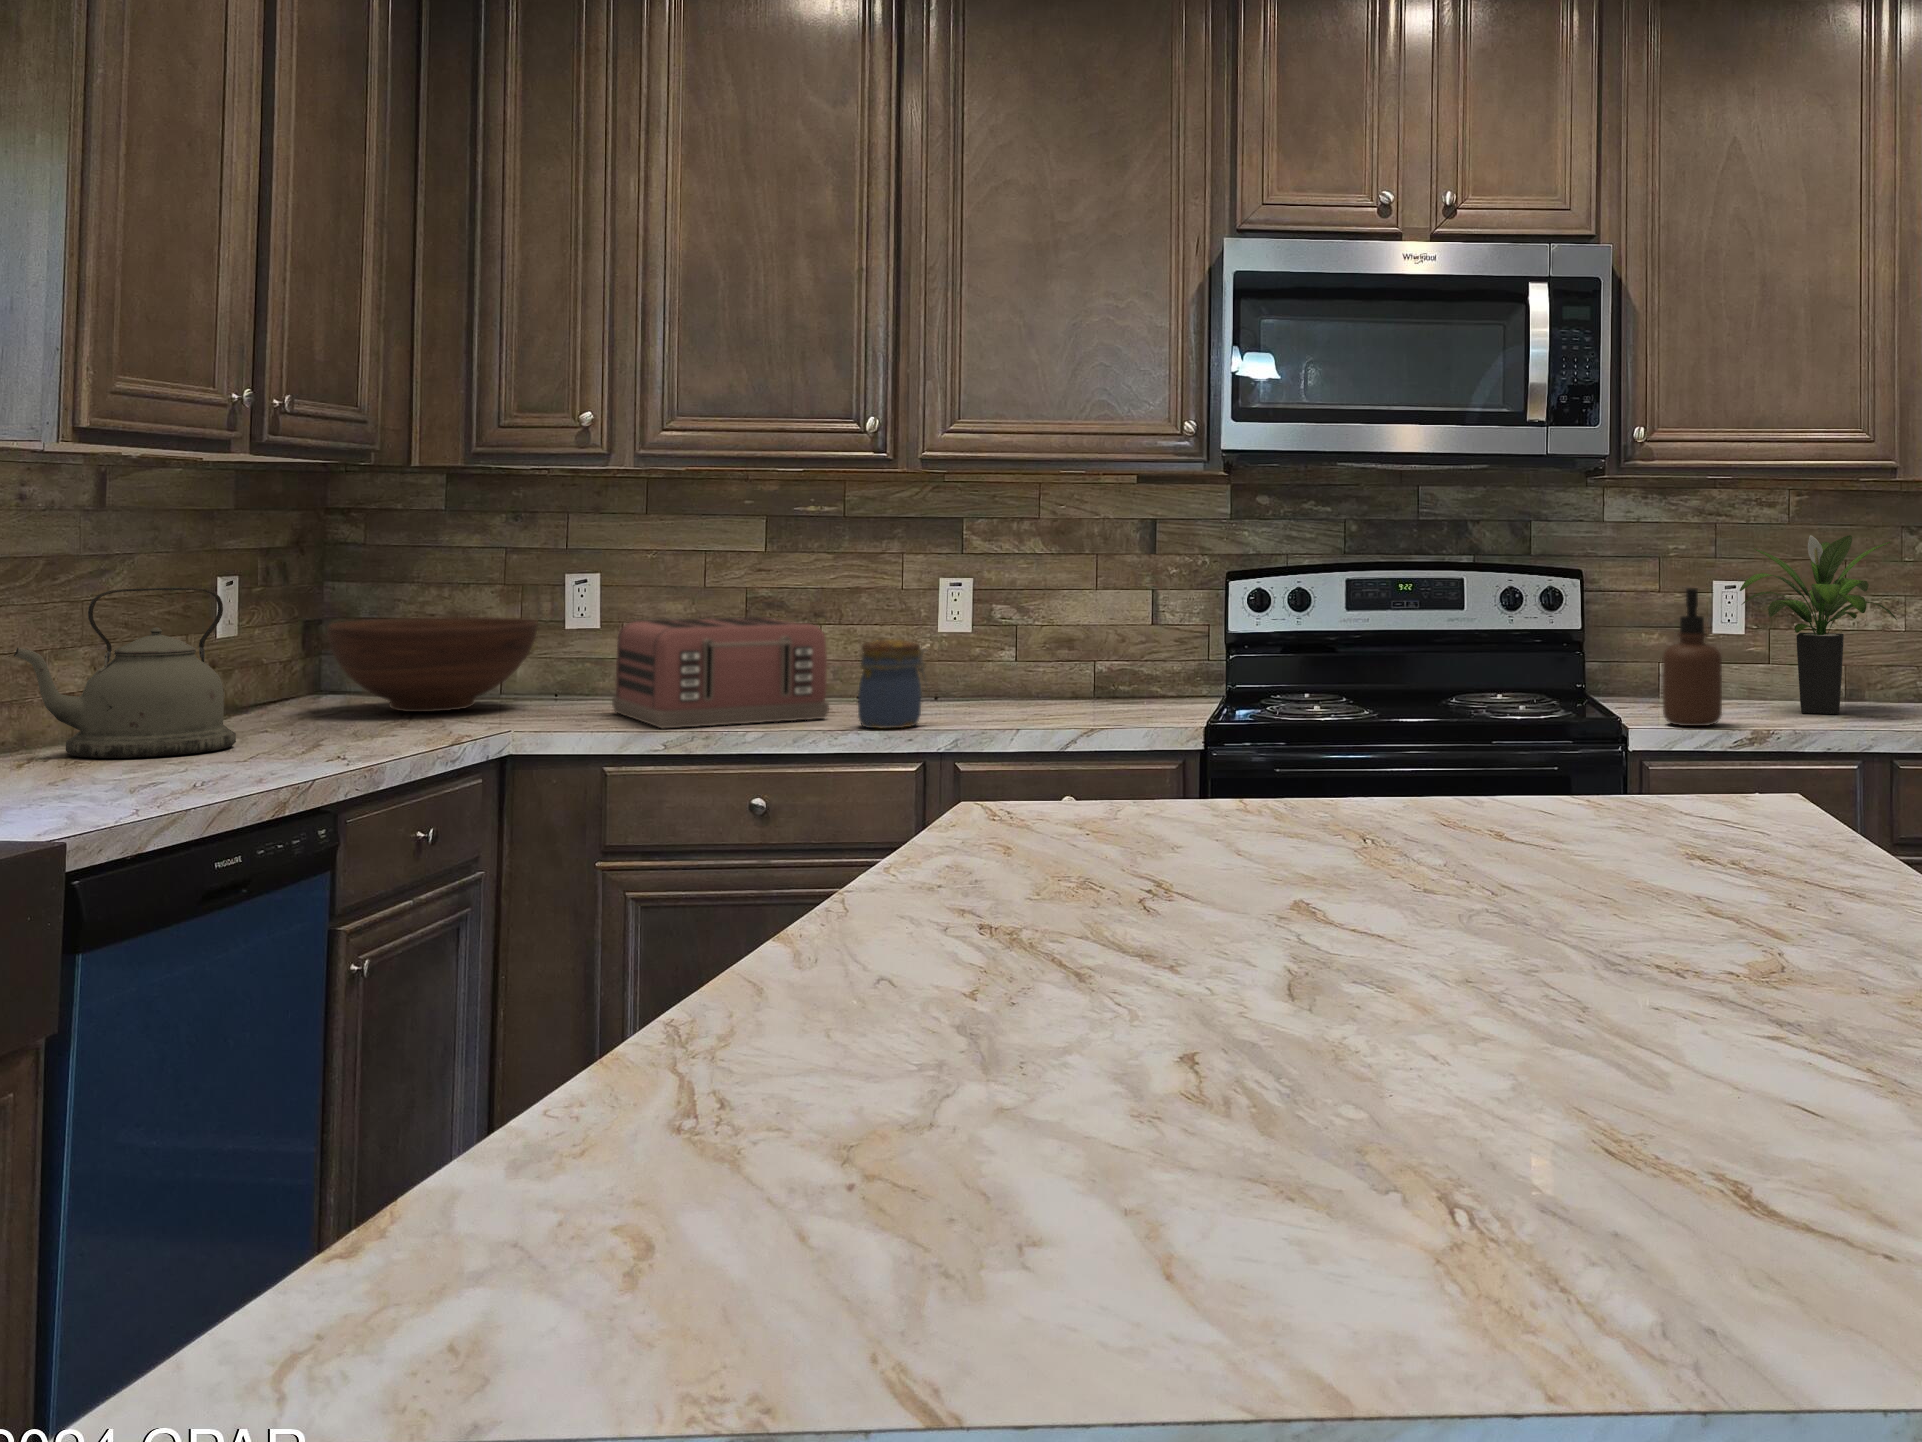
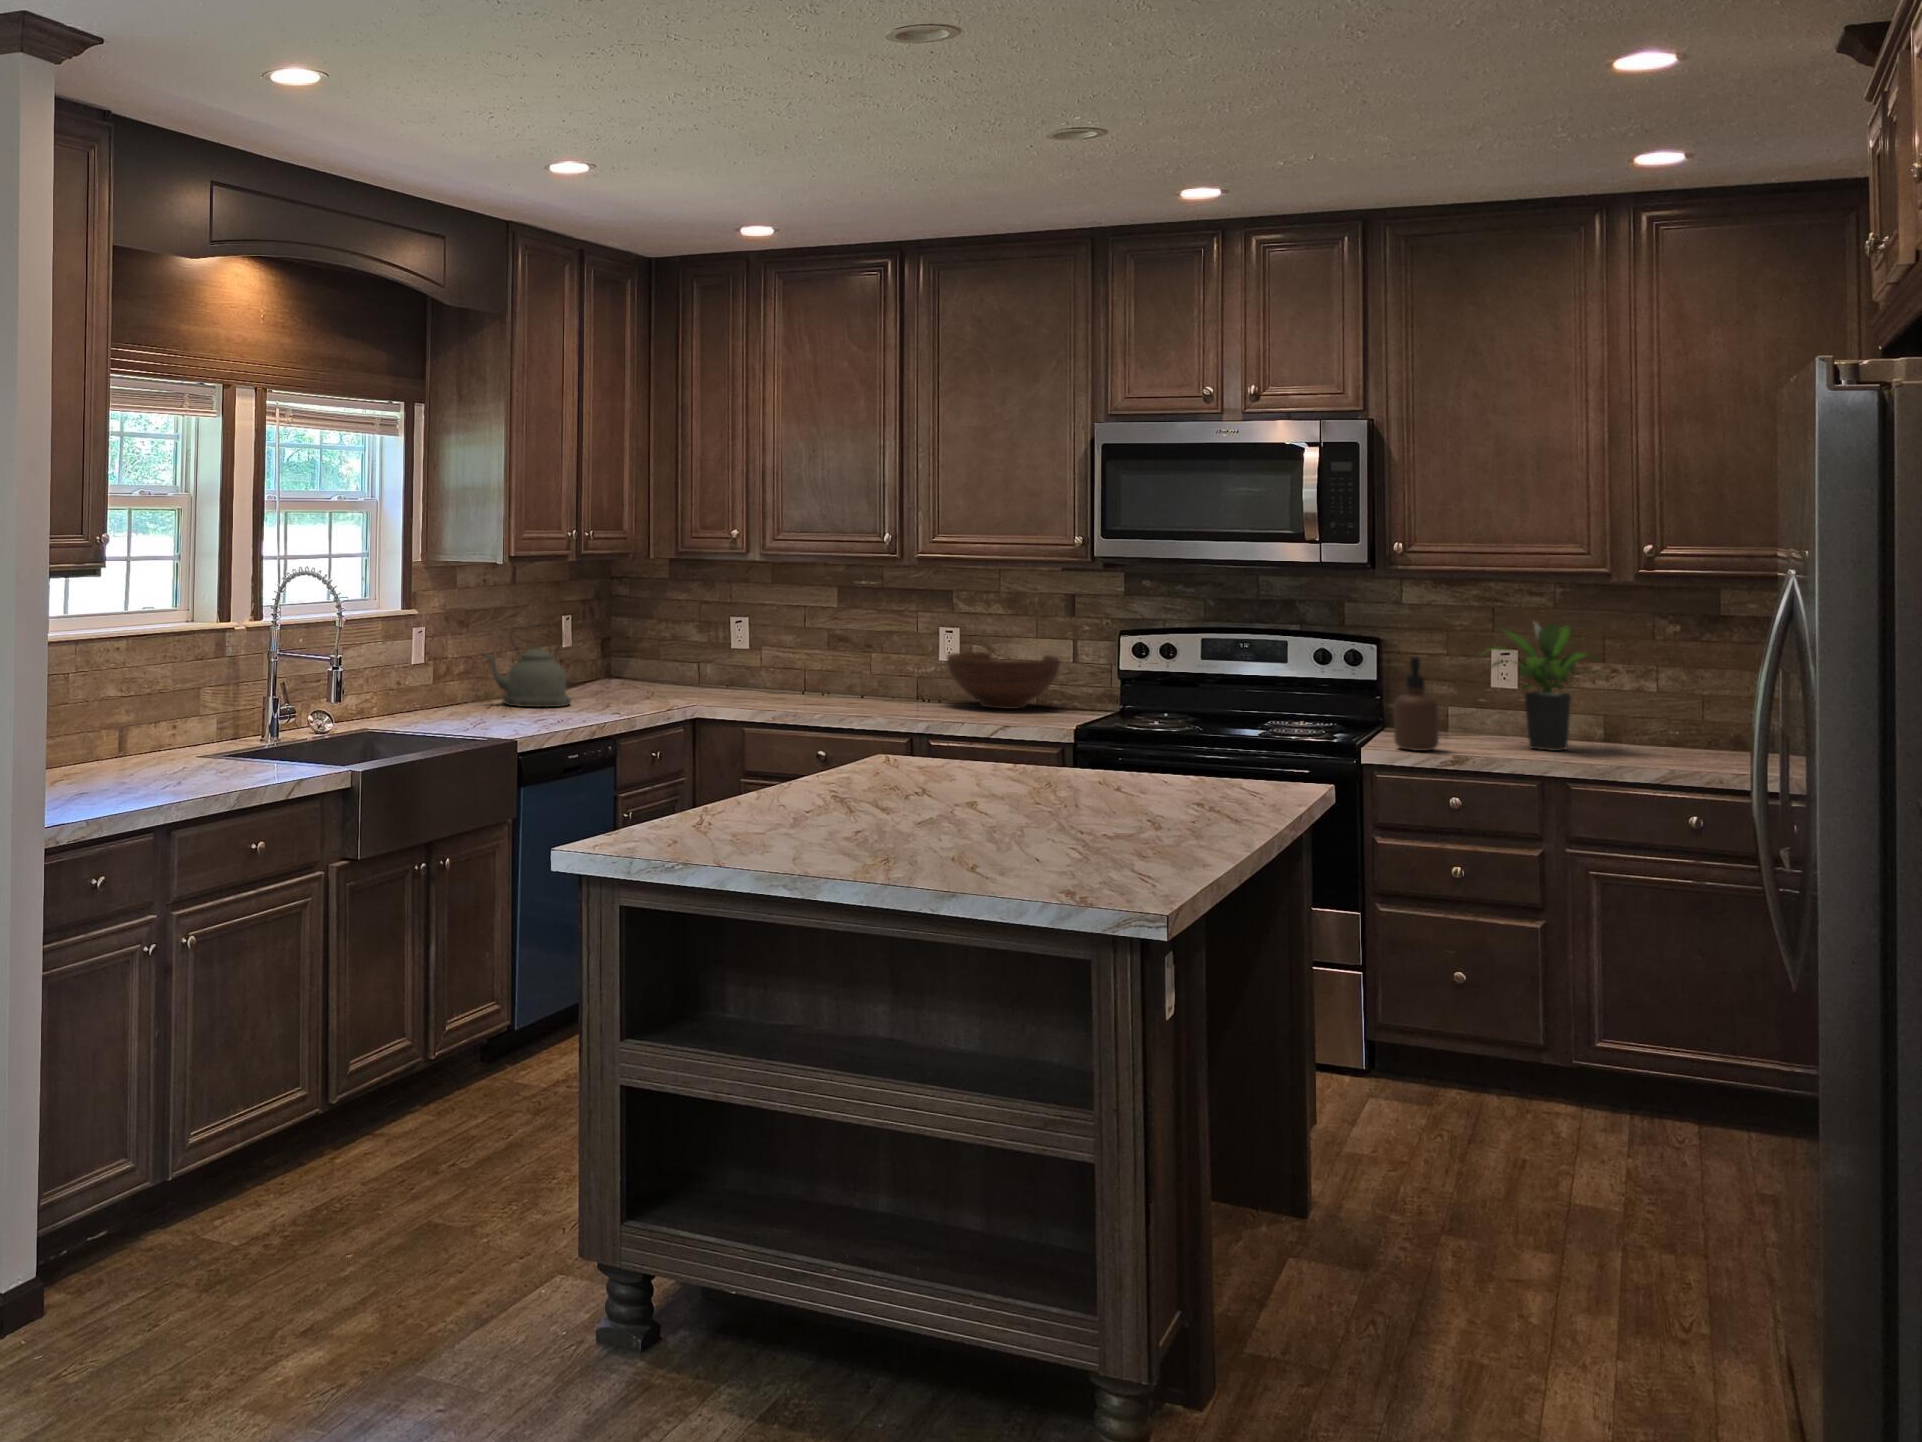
fruit bowl: present [327,617,538,712] -> present [947,652,1060,709]
toaster: present [612,617,829,728] -> none [750,648,864,710]
jar: present [858,640,927,728] -> none [874,666,915,717]

